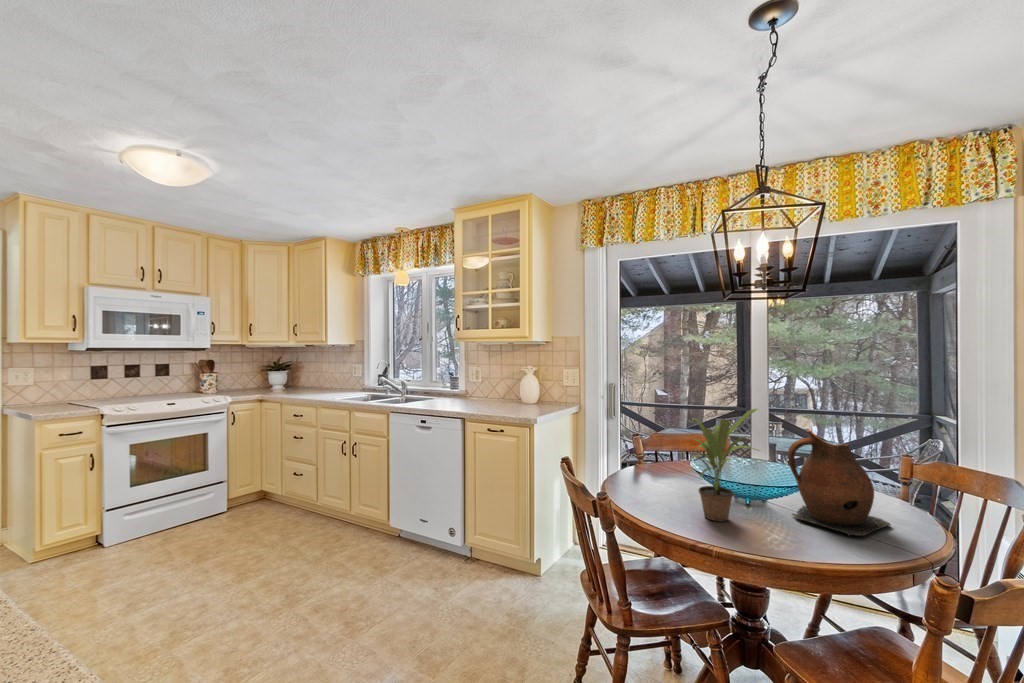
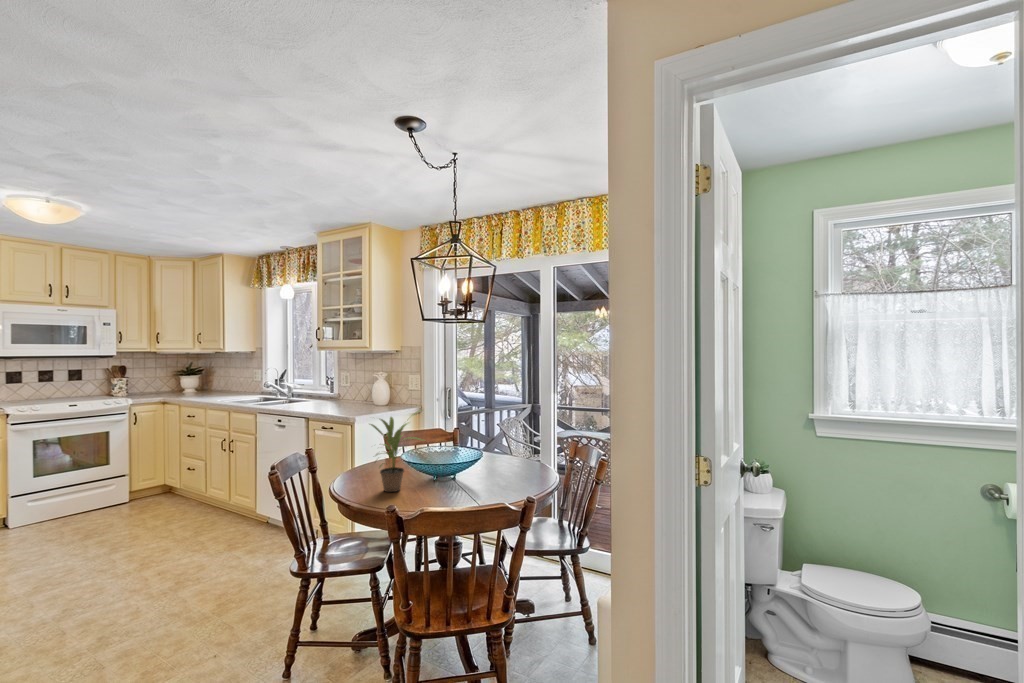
ceramic pitcher: present [788,429,891,536] -> none [447,425,508,501]

